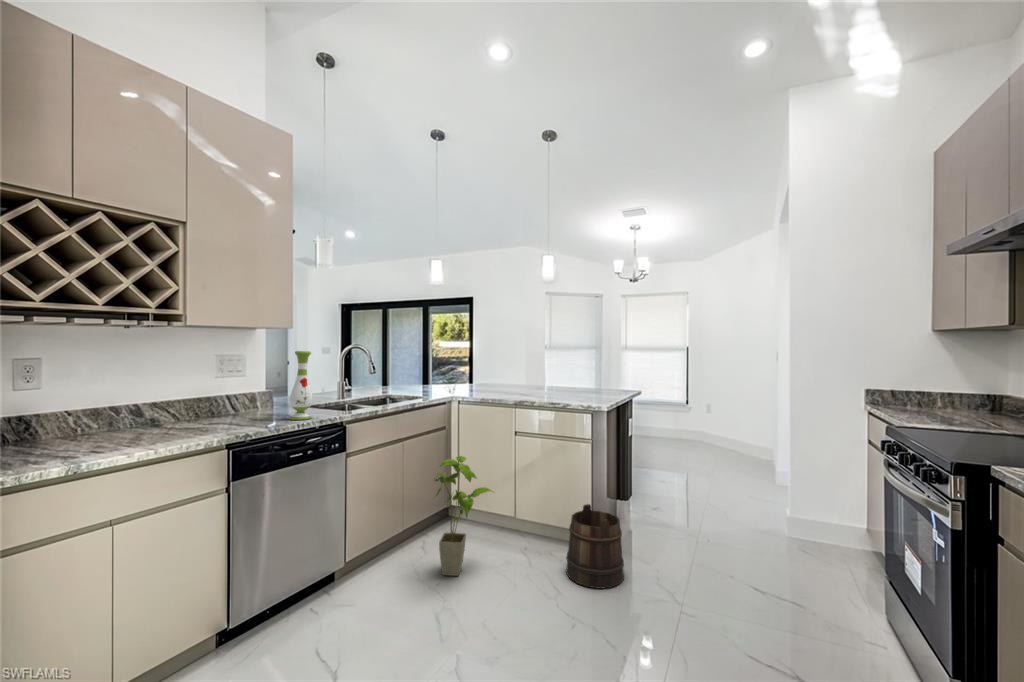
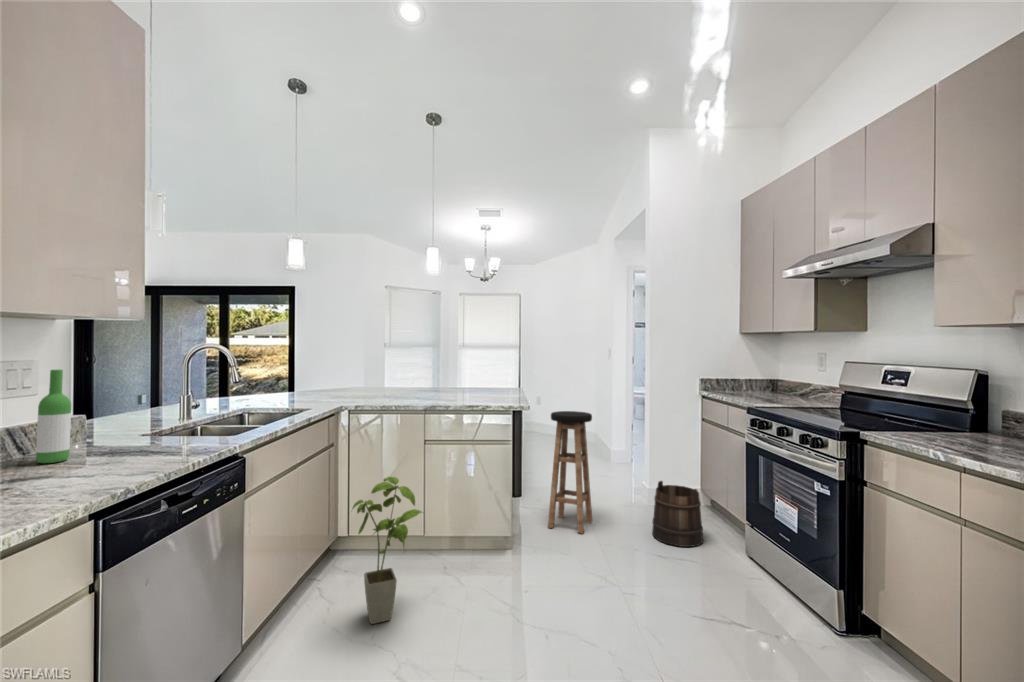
vase: present [289,351,312,420] -> none [156,354,195,458]
wine bottle: none [235,360,253,417] -> present [36,369,71,463]
bar stool: none [647,416,702,547] -> present [548,411,592,534]
bucket: present [566,504,624,589] -> present [652,481,703,547]

